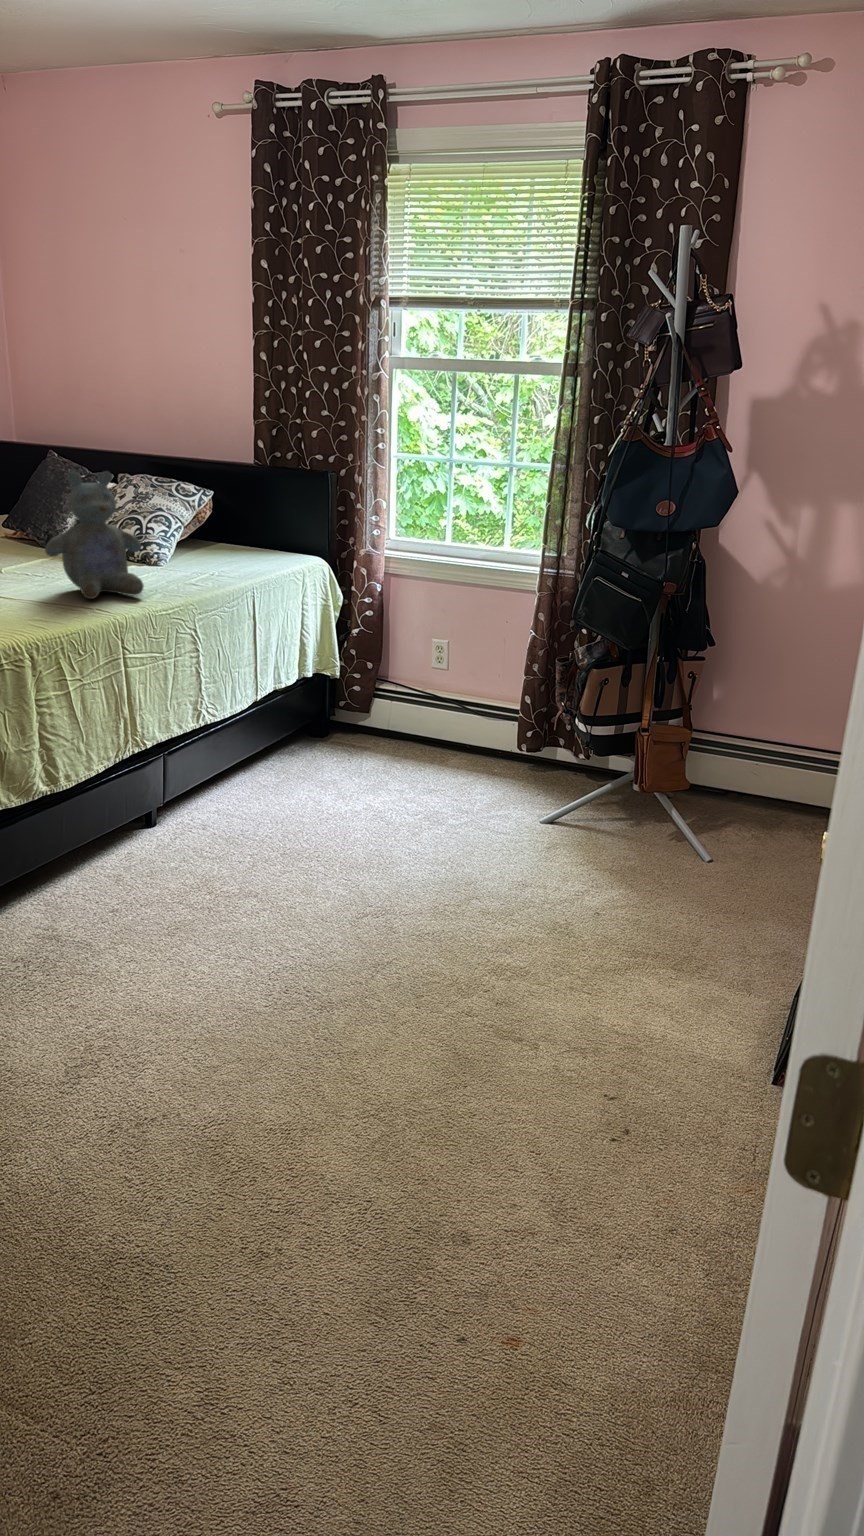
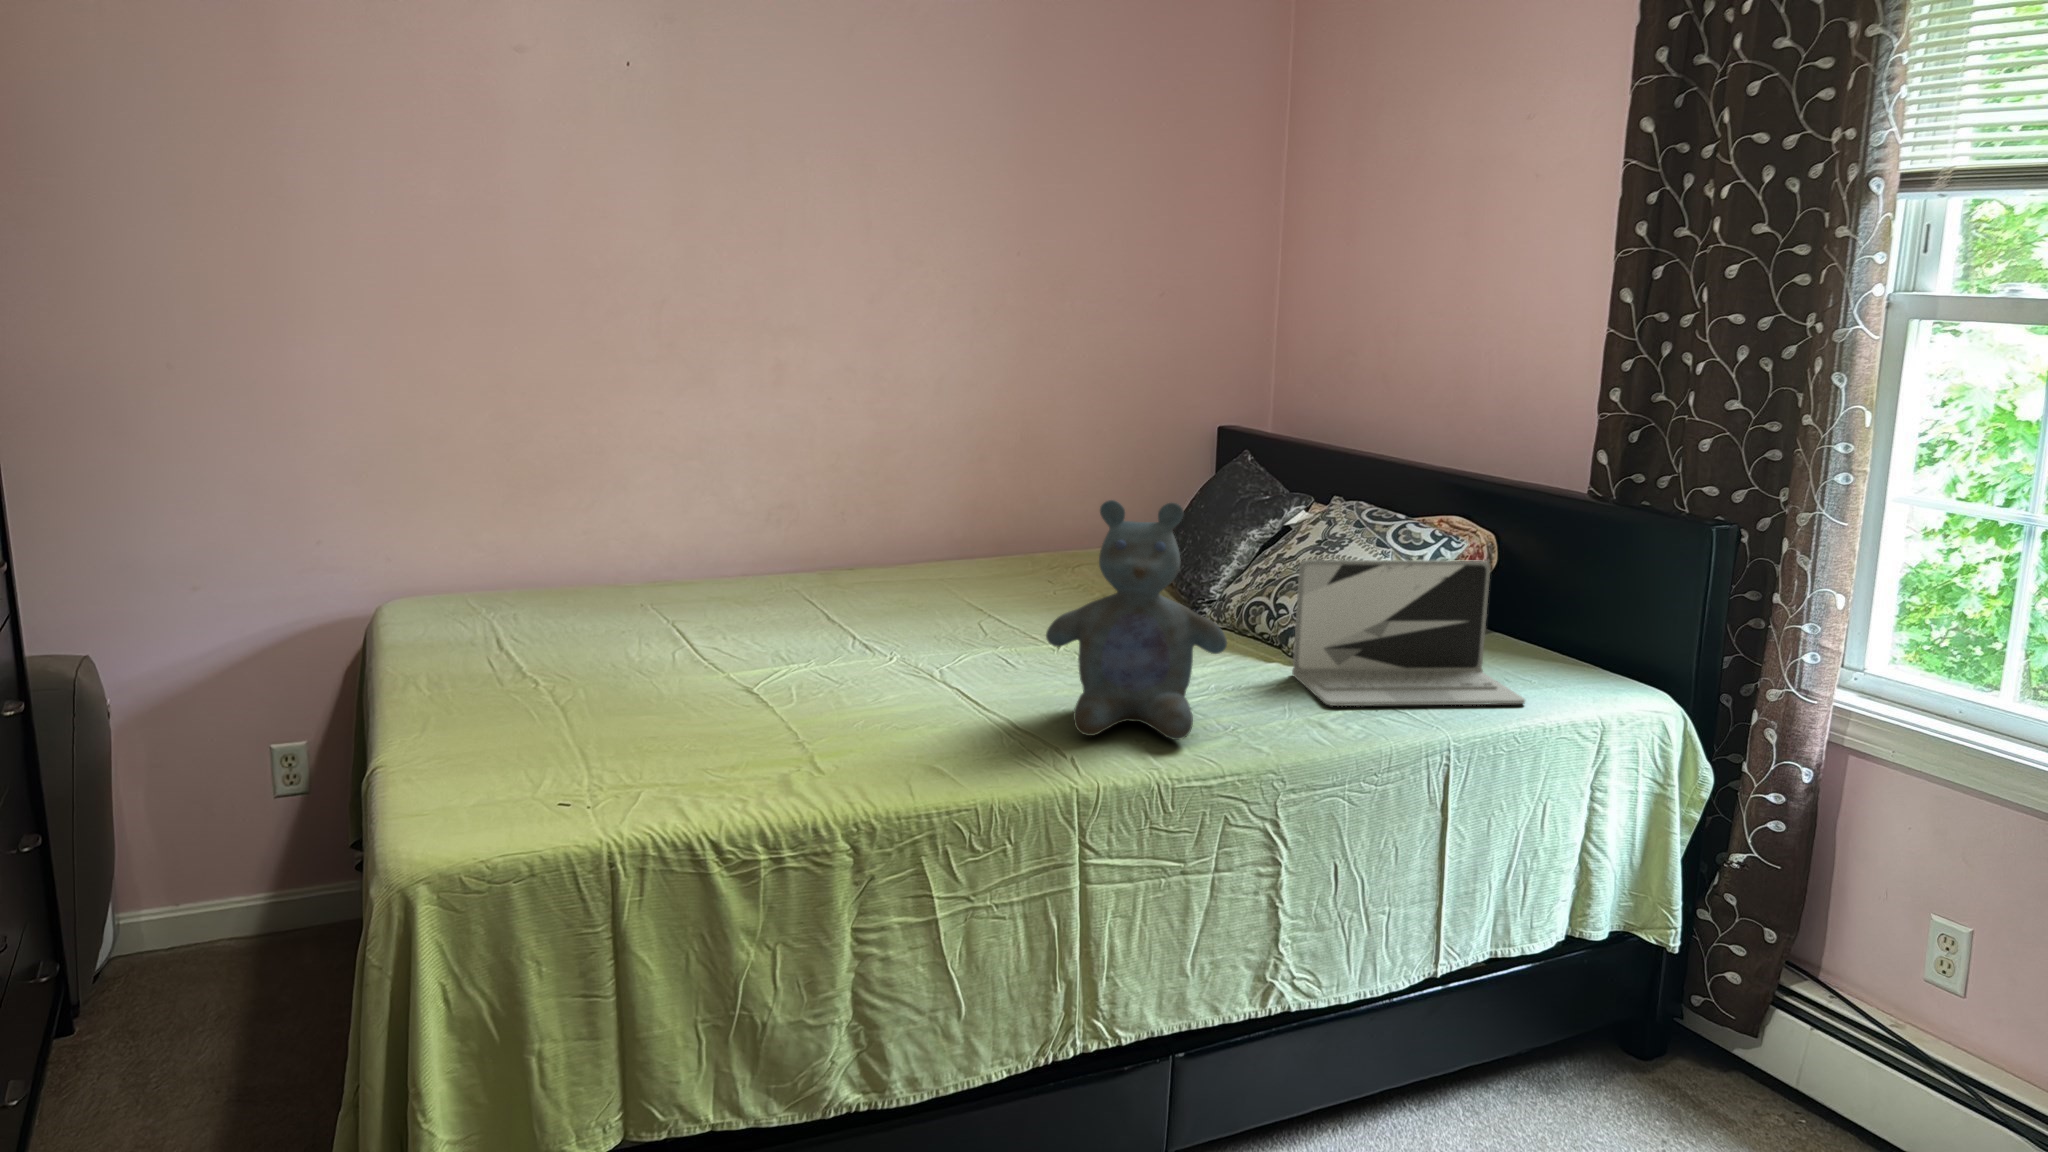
laptop: none [146,499,267,576] -> present [1292,560,1525,706]

